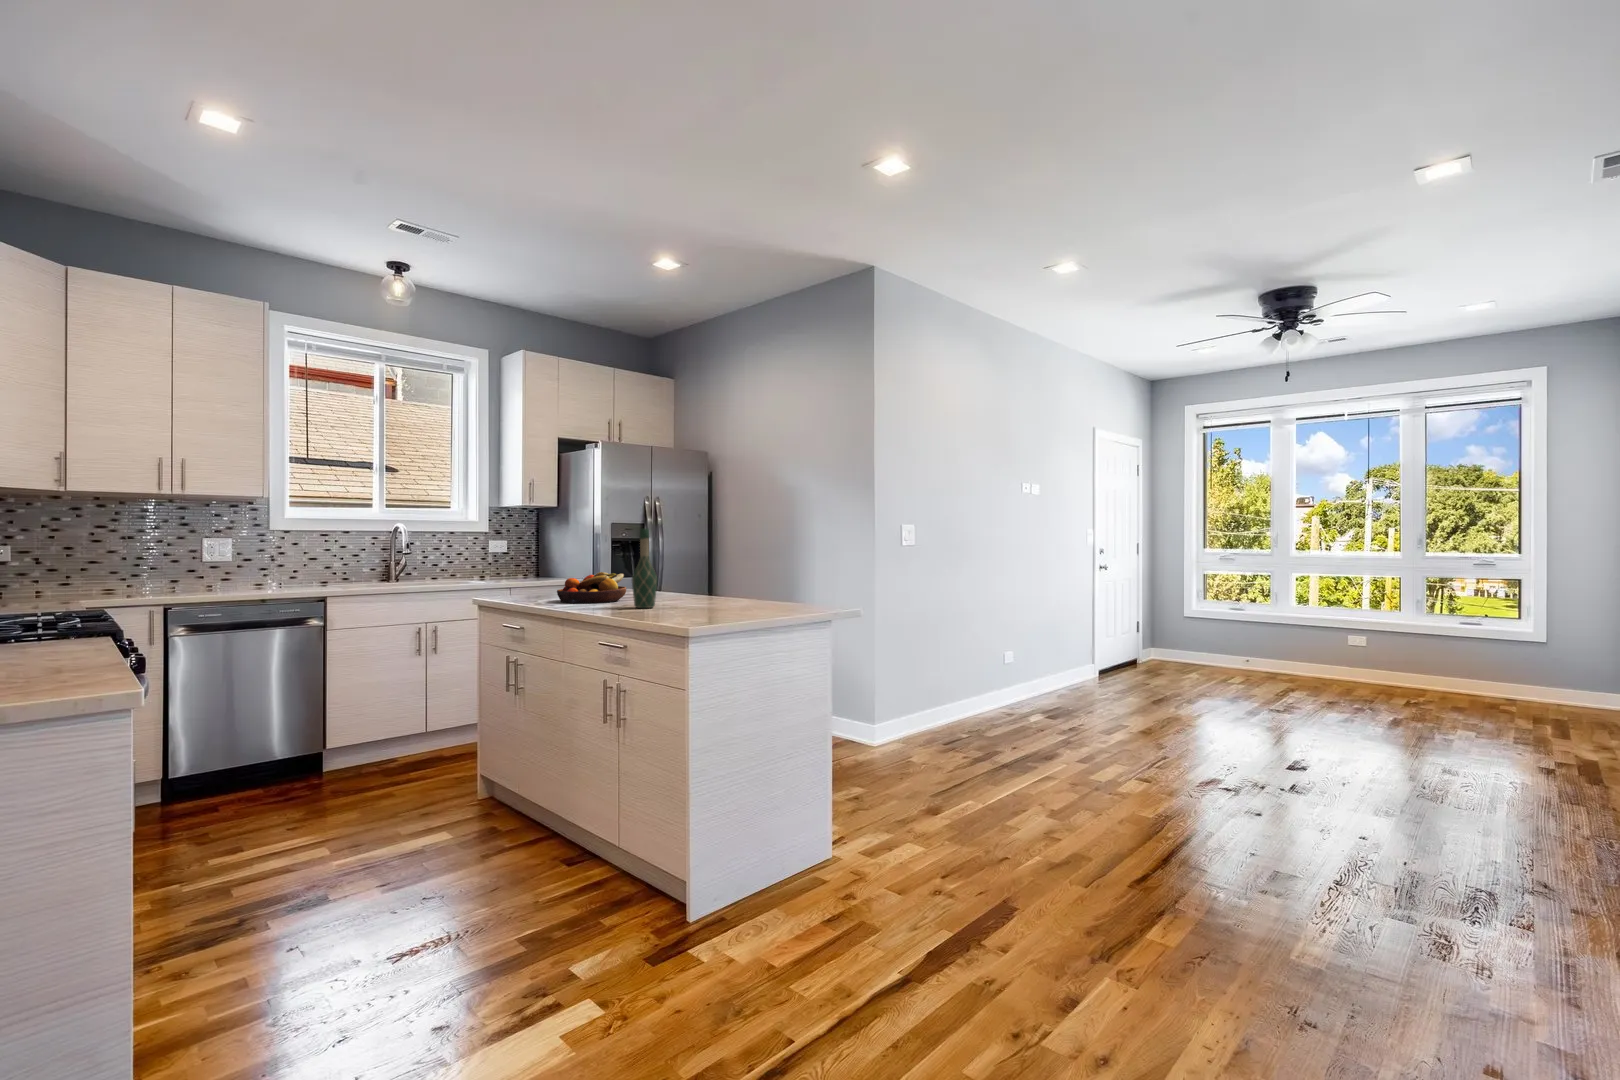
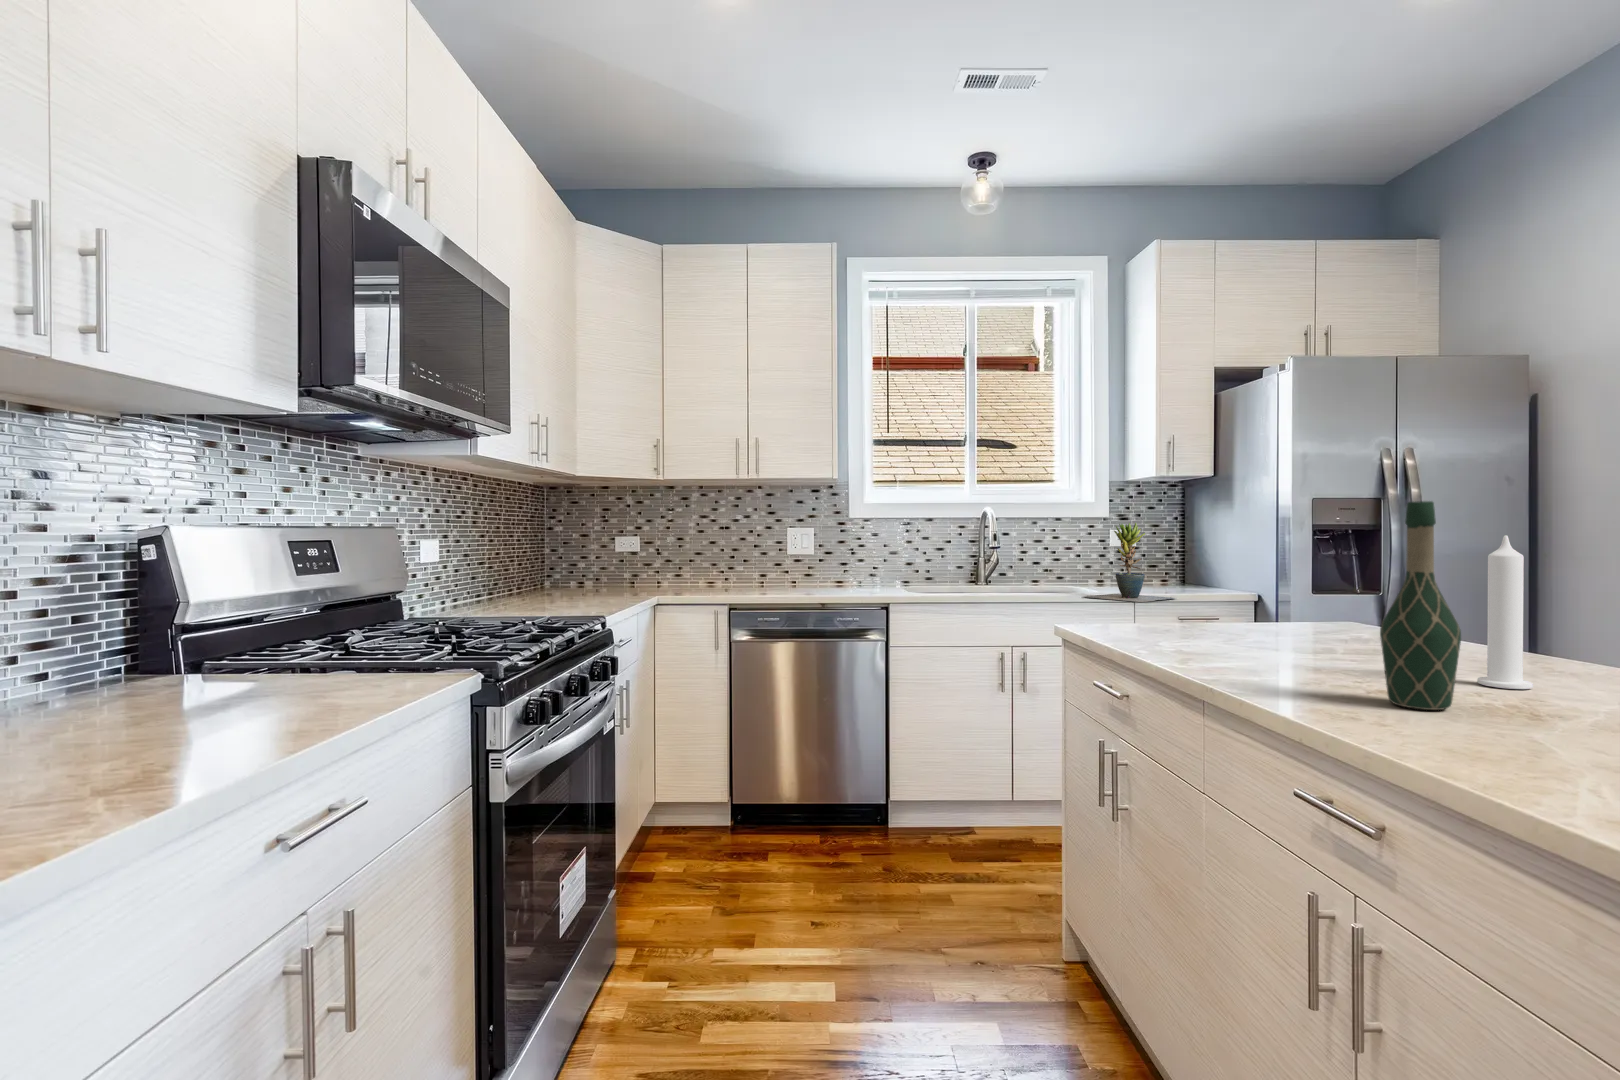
potted plant: none [475,536,538,586] -> present [1084,523,1175,602]
candle: none [668,542,685,602] -> present [1477,535,1533,689]
fruit bowl: present [557,572,626,604] -> none [1194,599,1356,667]

